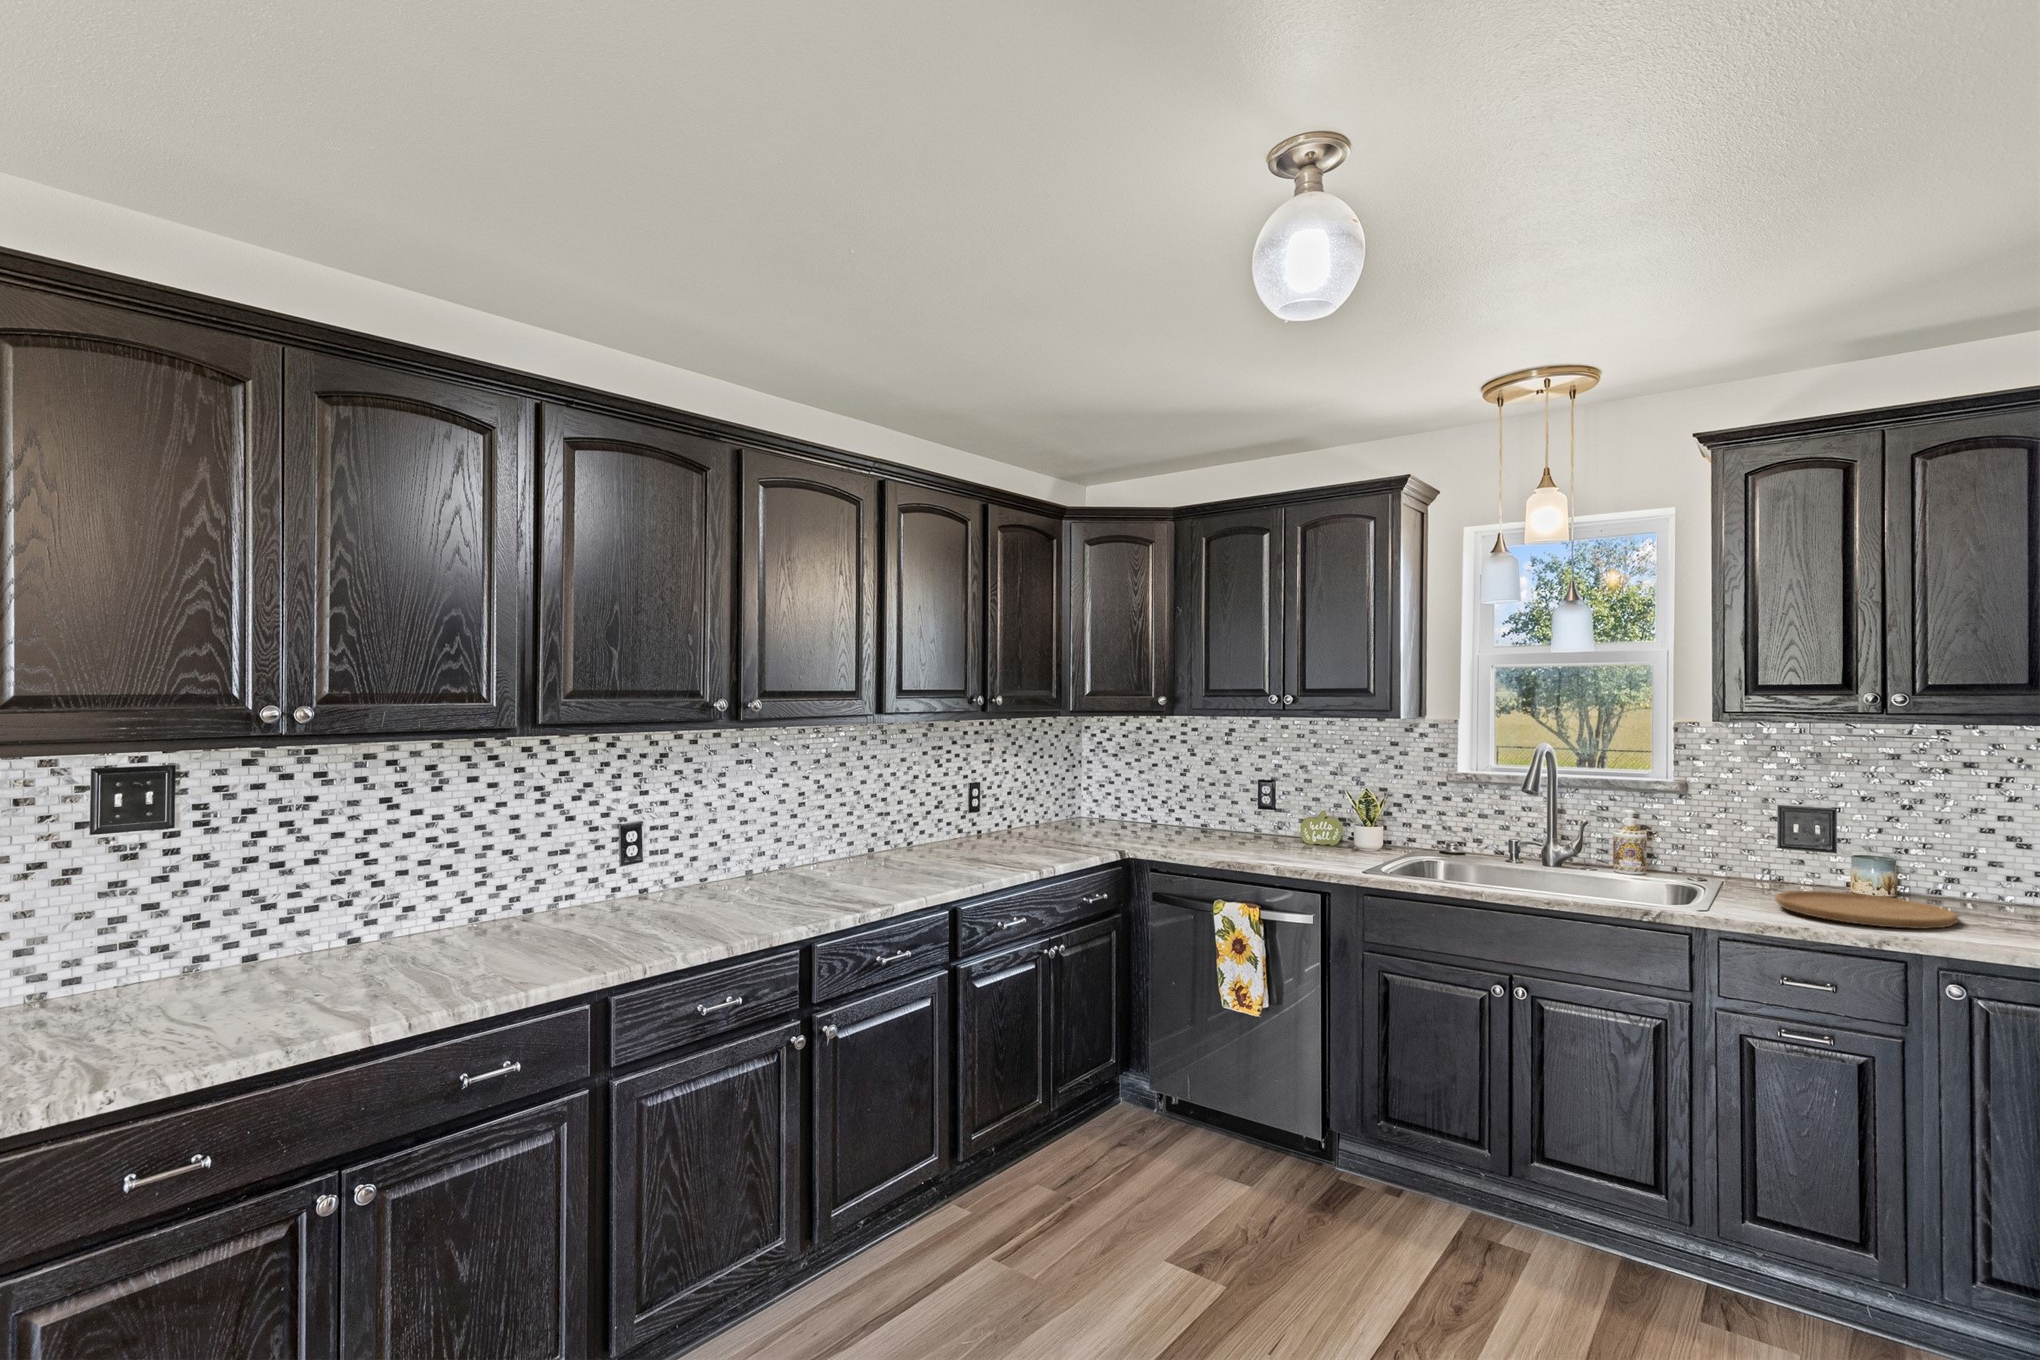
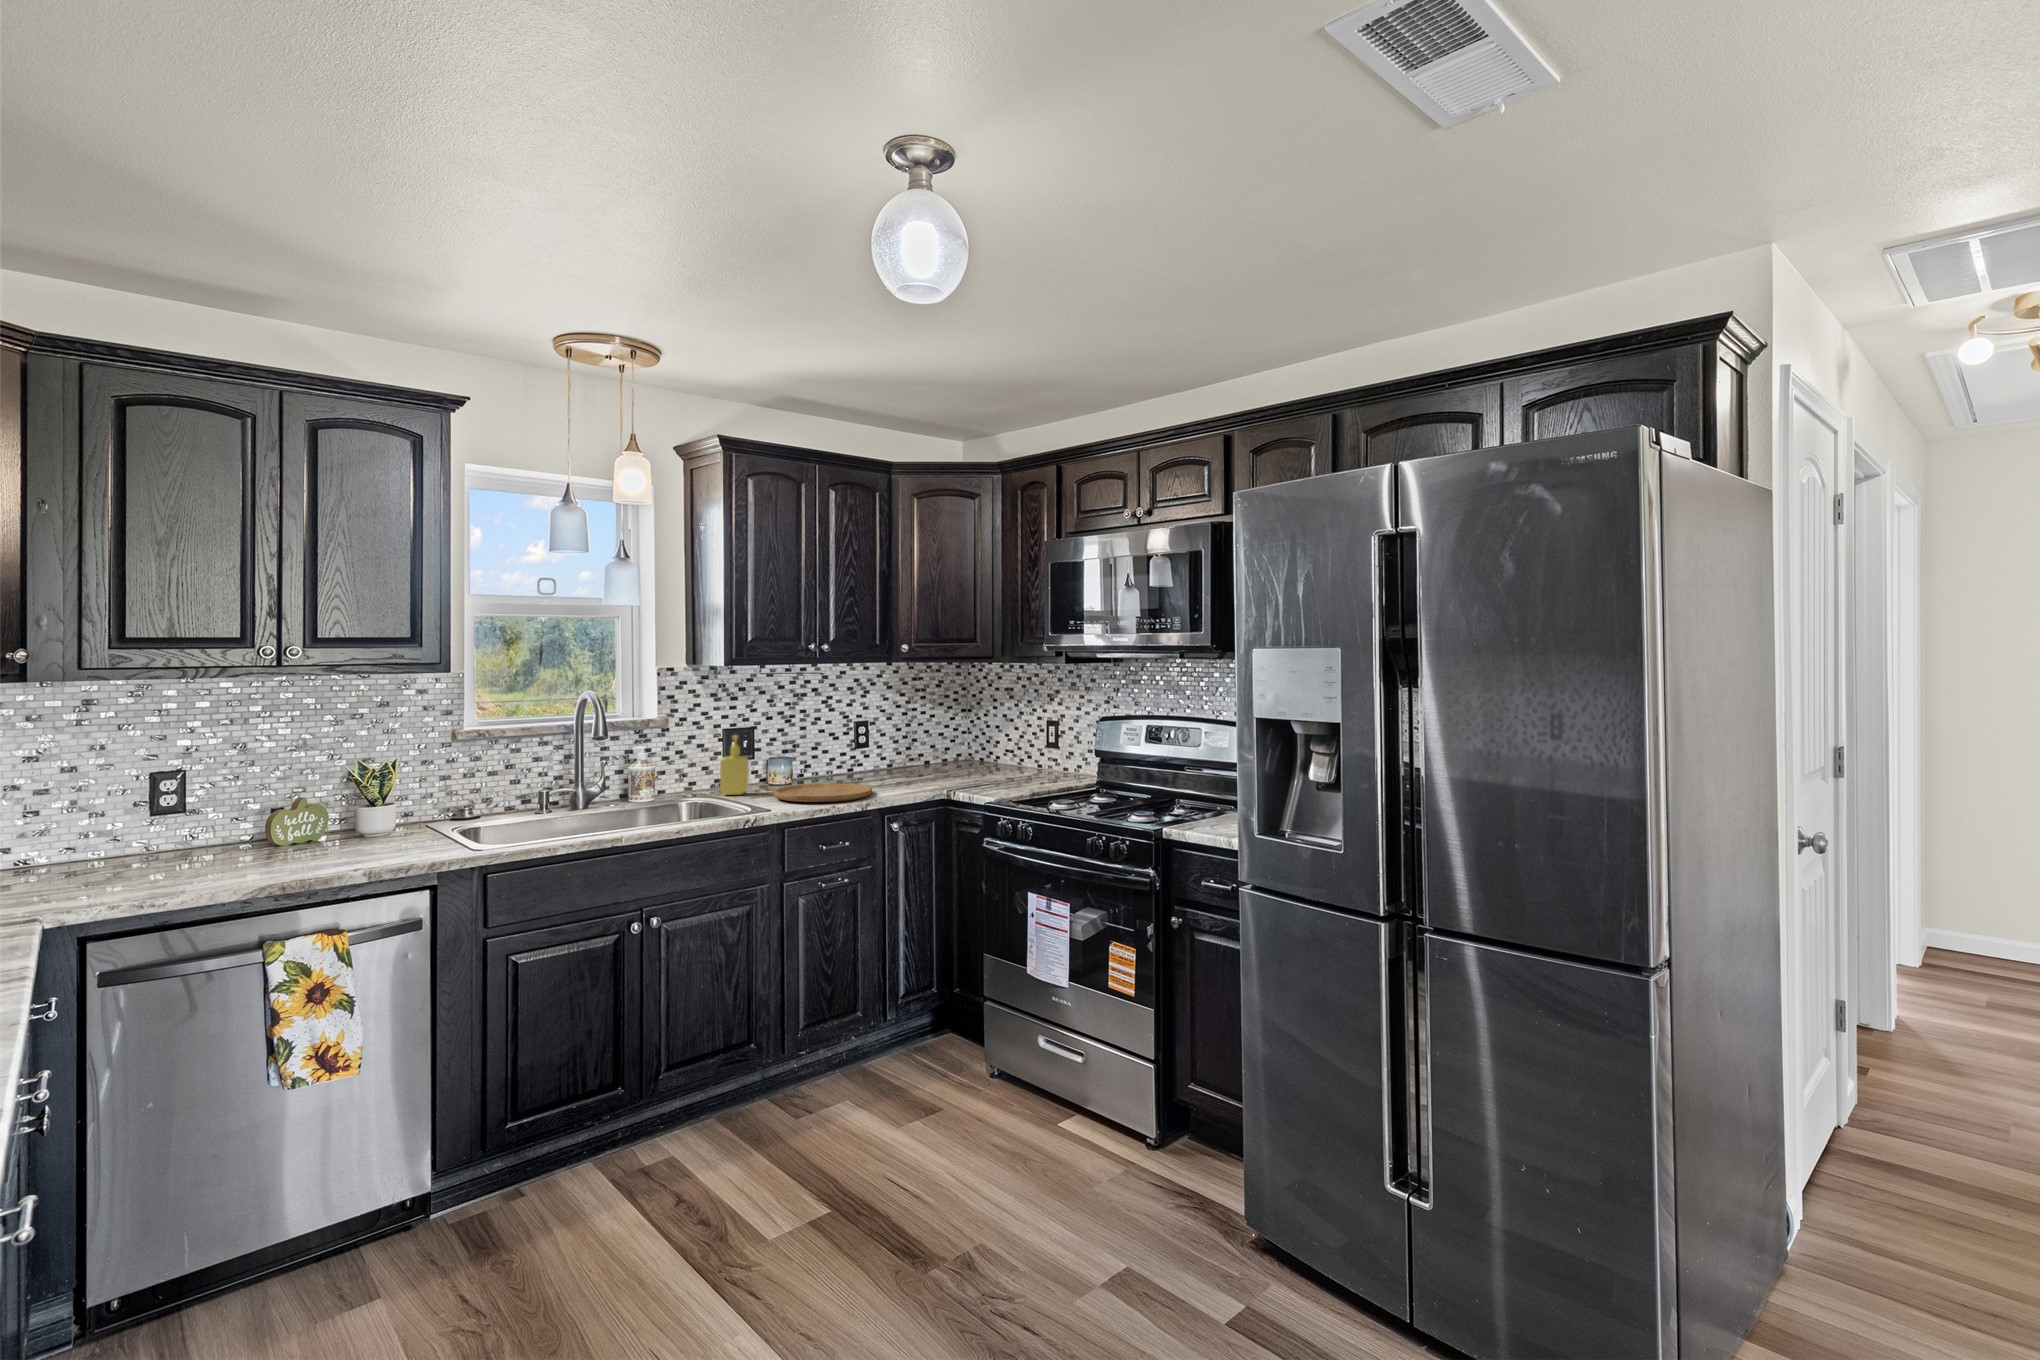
soap dispenser: none [1746,811,1793,890] -> present [720,735,749,795]

